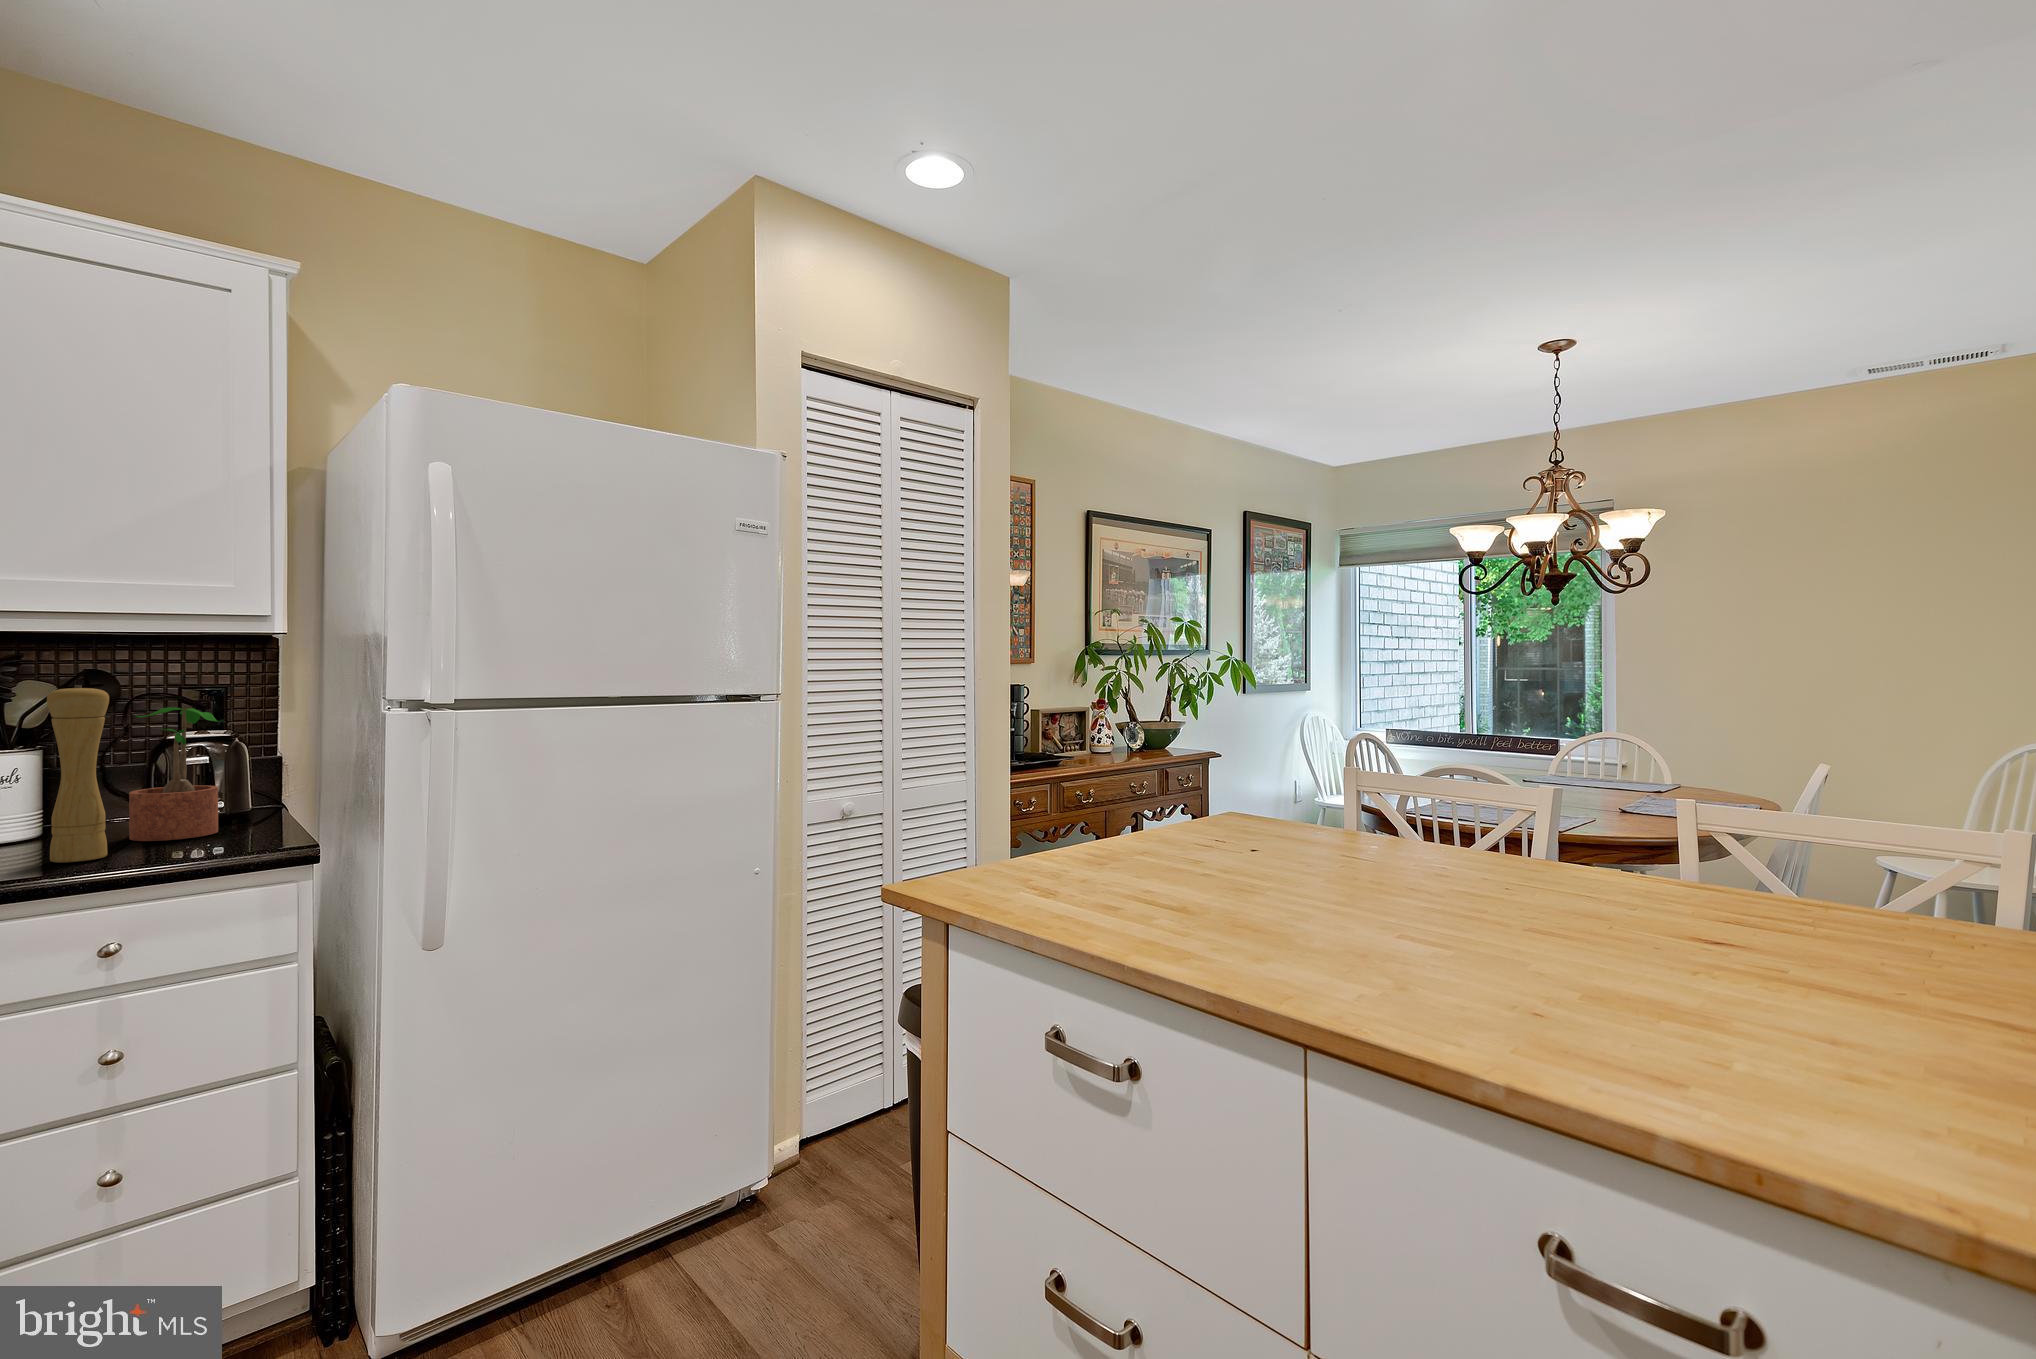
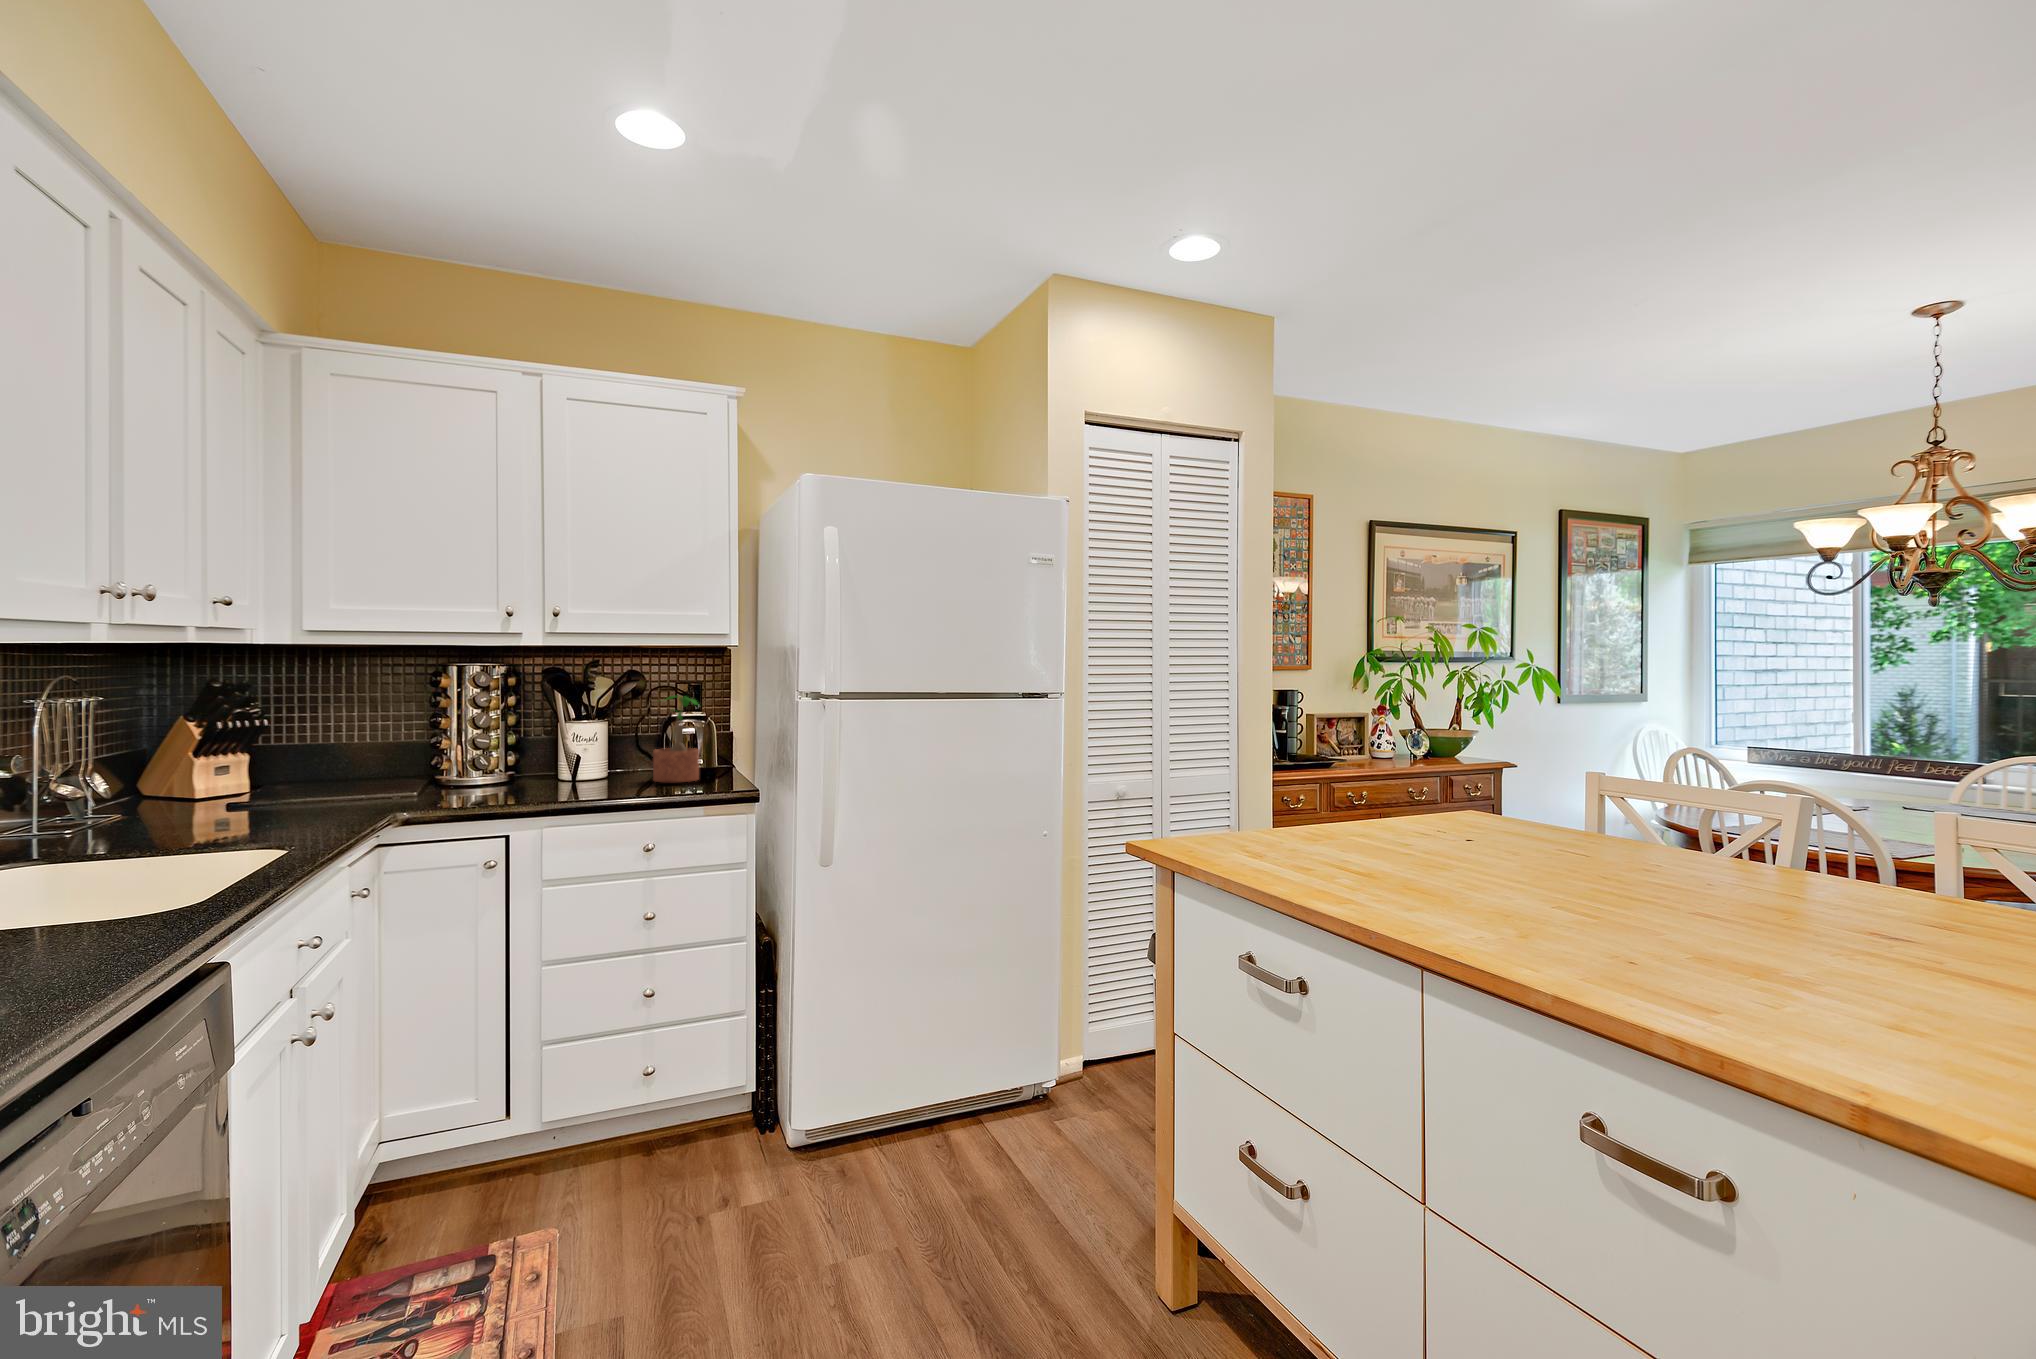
pepper mill: present [47,685,109,863] -> none [618,680,648,791]

